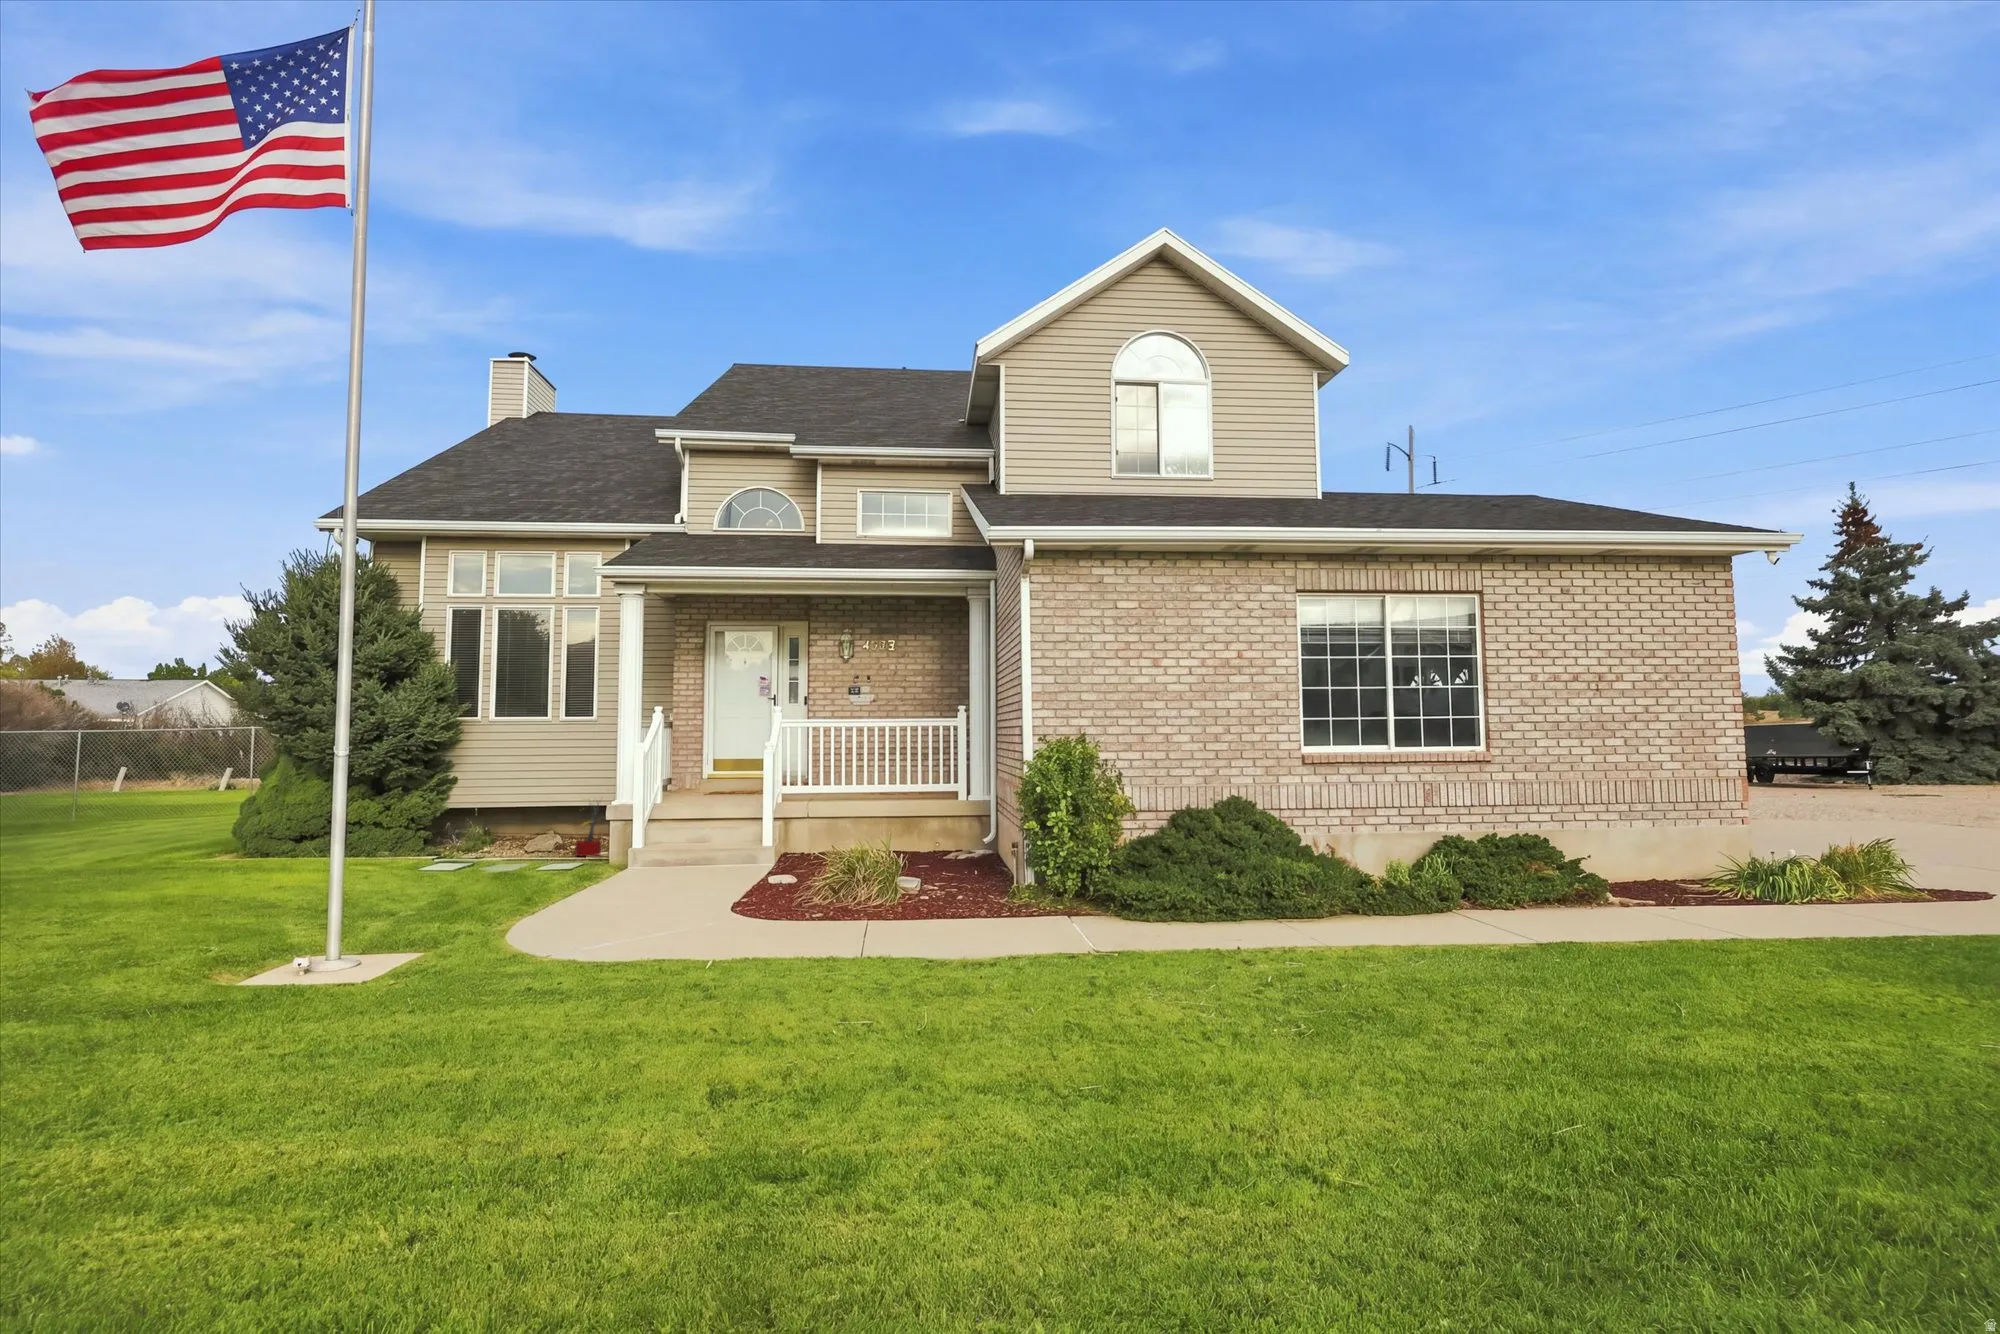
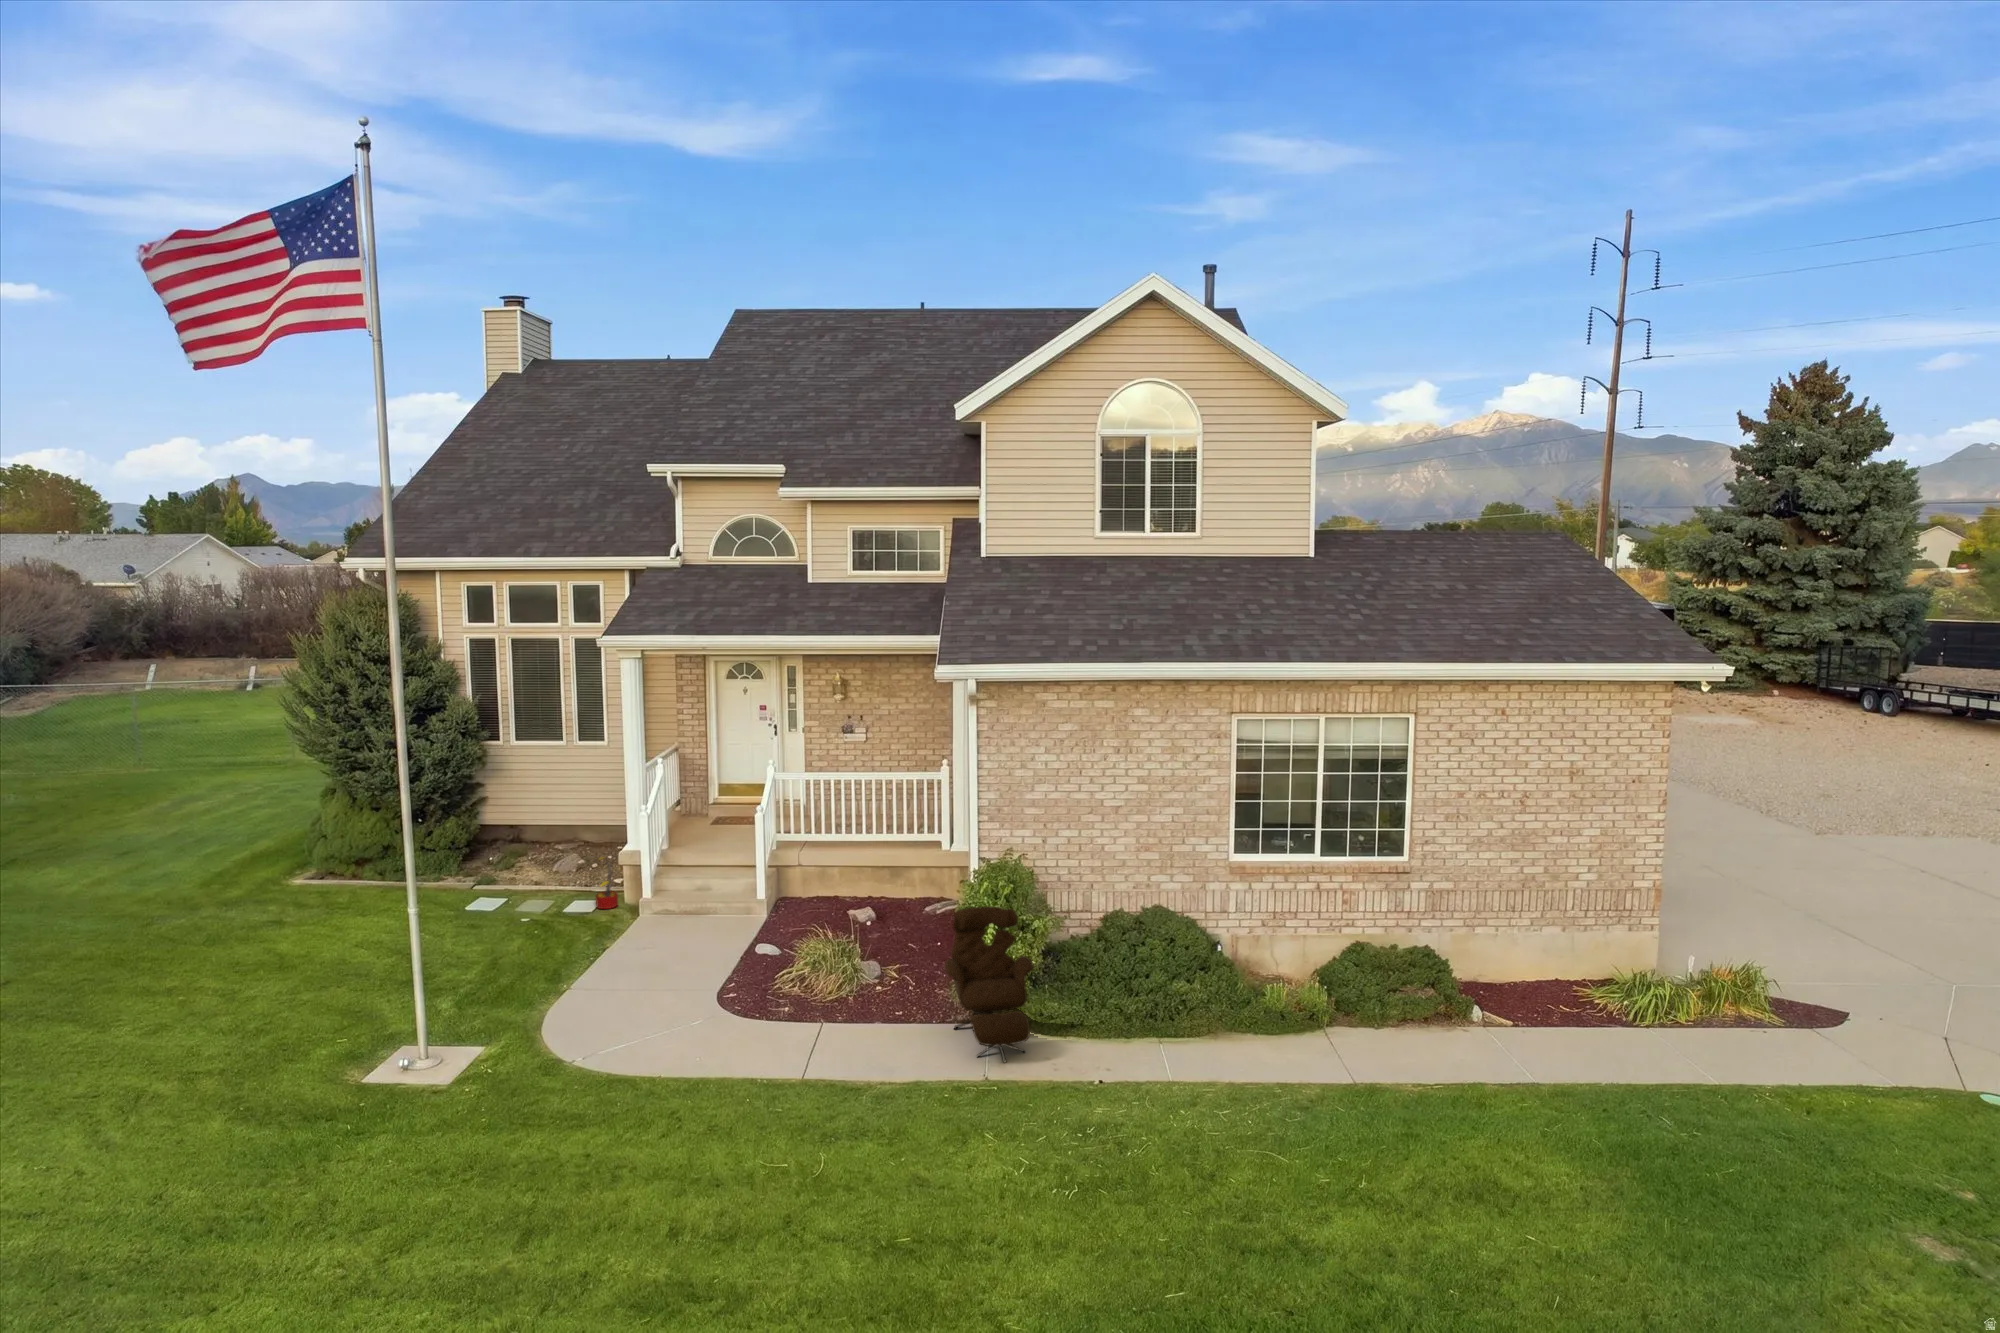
lounge chair: none [1012,775,1131,930] -> present [944,906,1034,1062]

